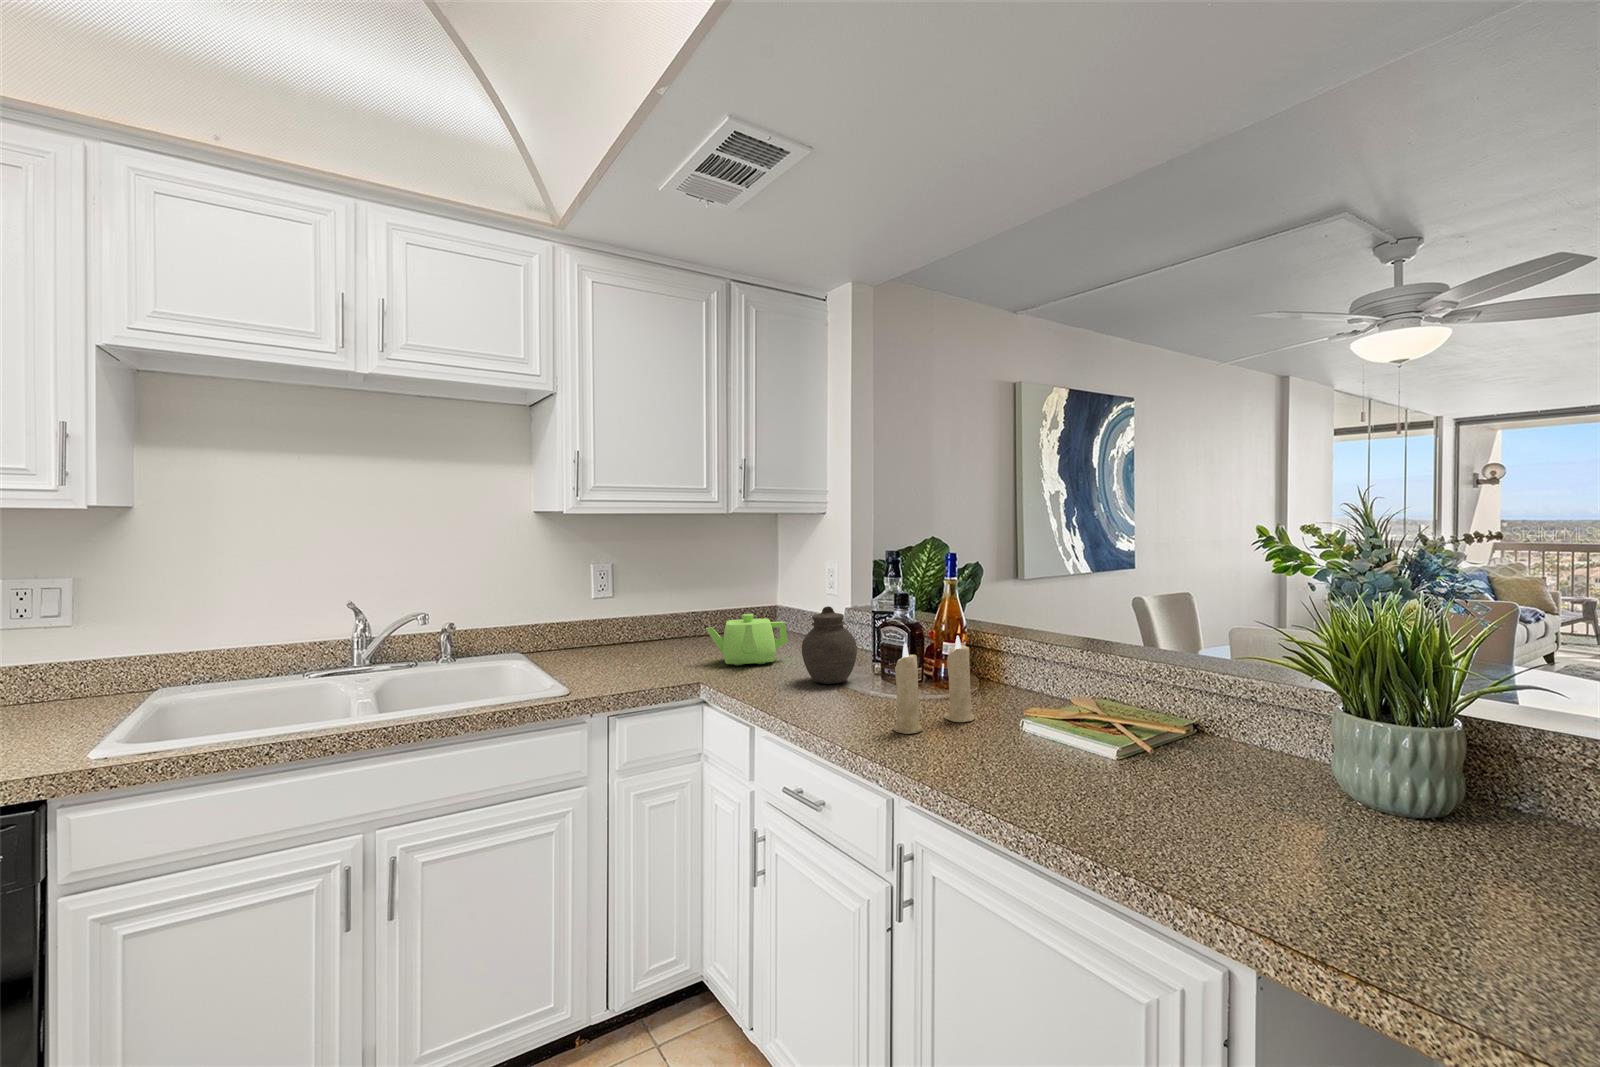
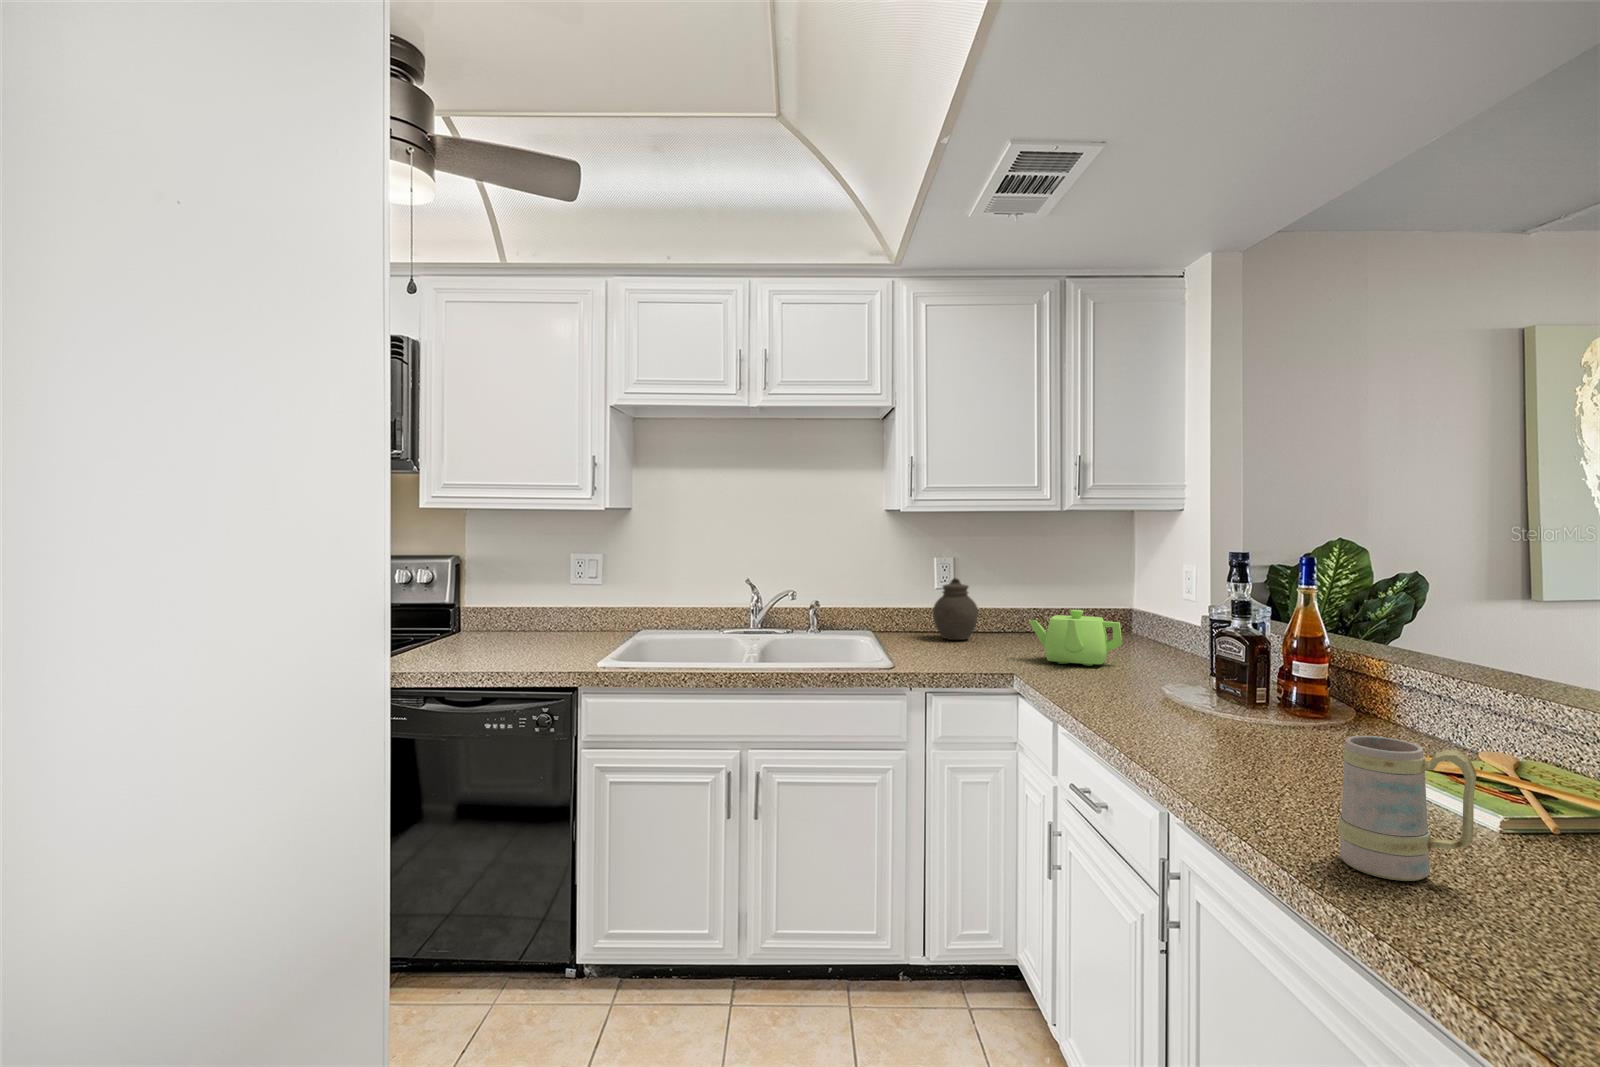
jar: present [802,606,857,684] -> present [933,578,978,640]
candle: present [892,635,975,734] -> none [1192,643,1314,754]
mug: none [1053,708,1142,821] -> present [1338,736,1477,881]

